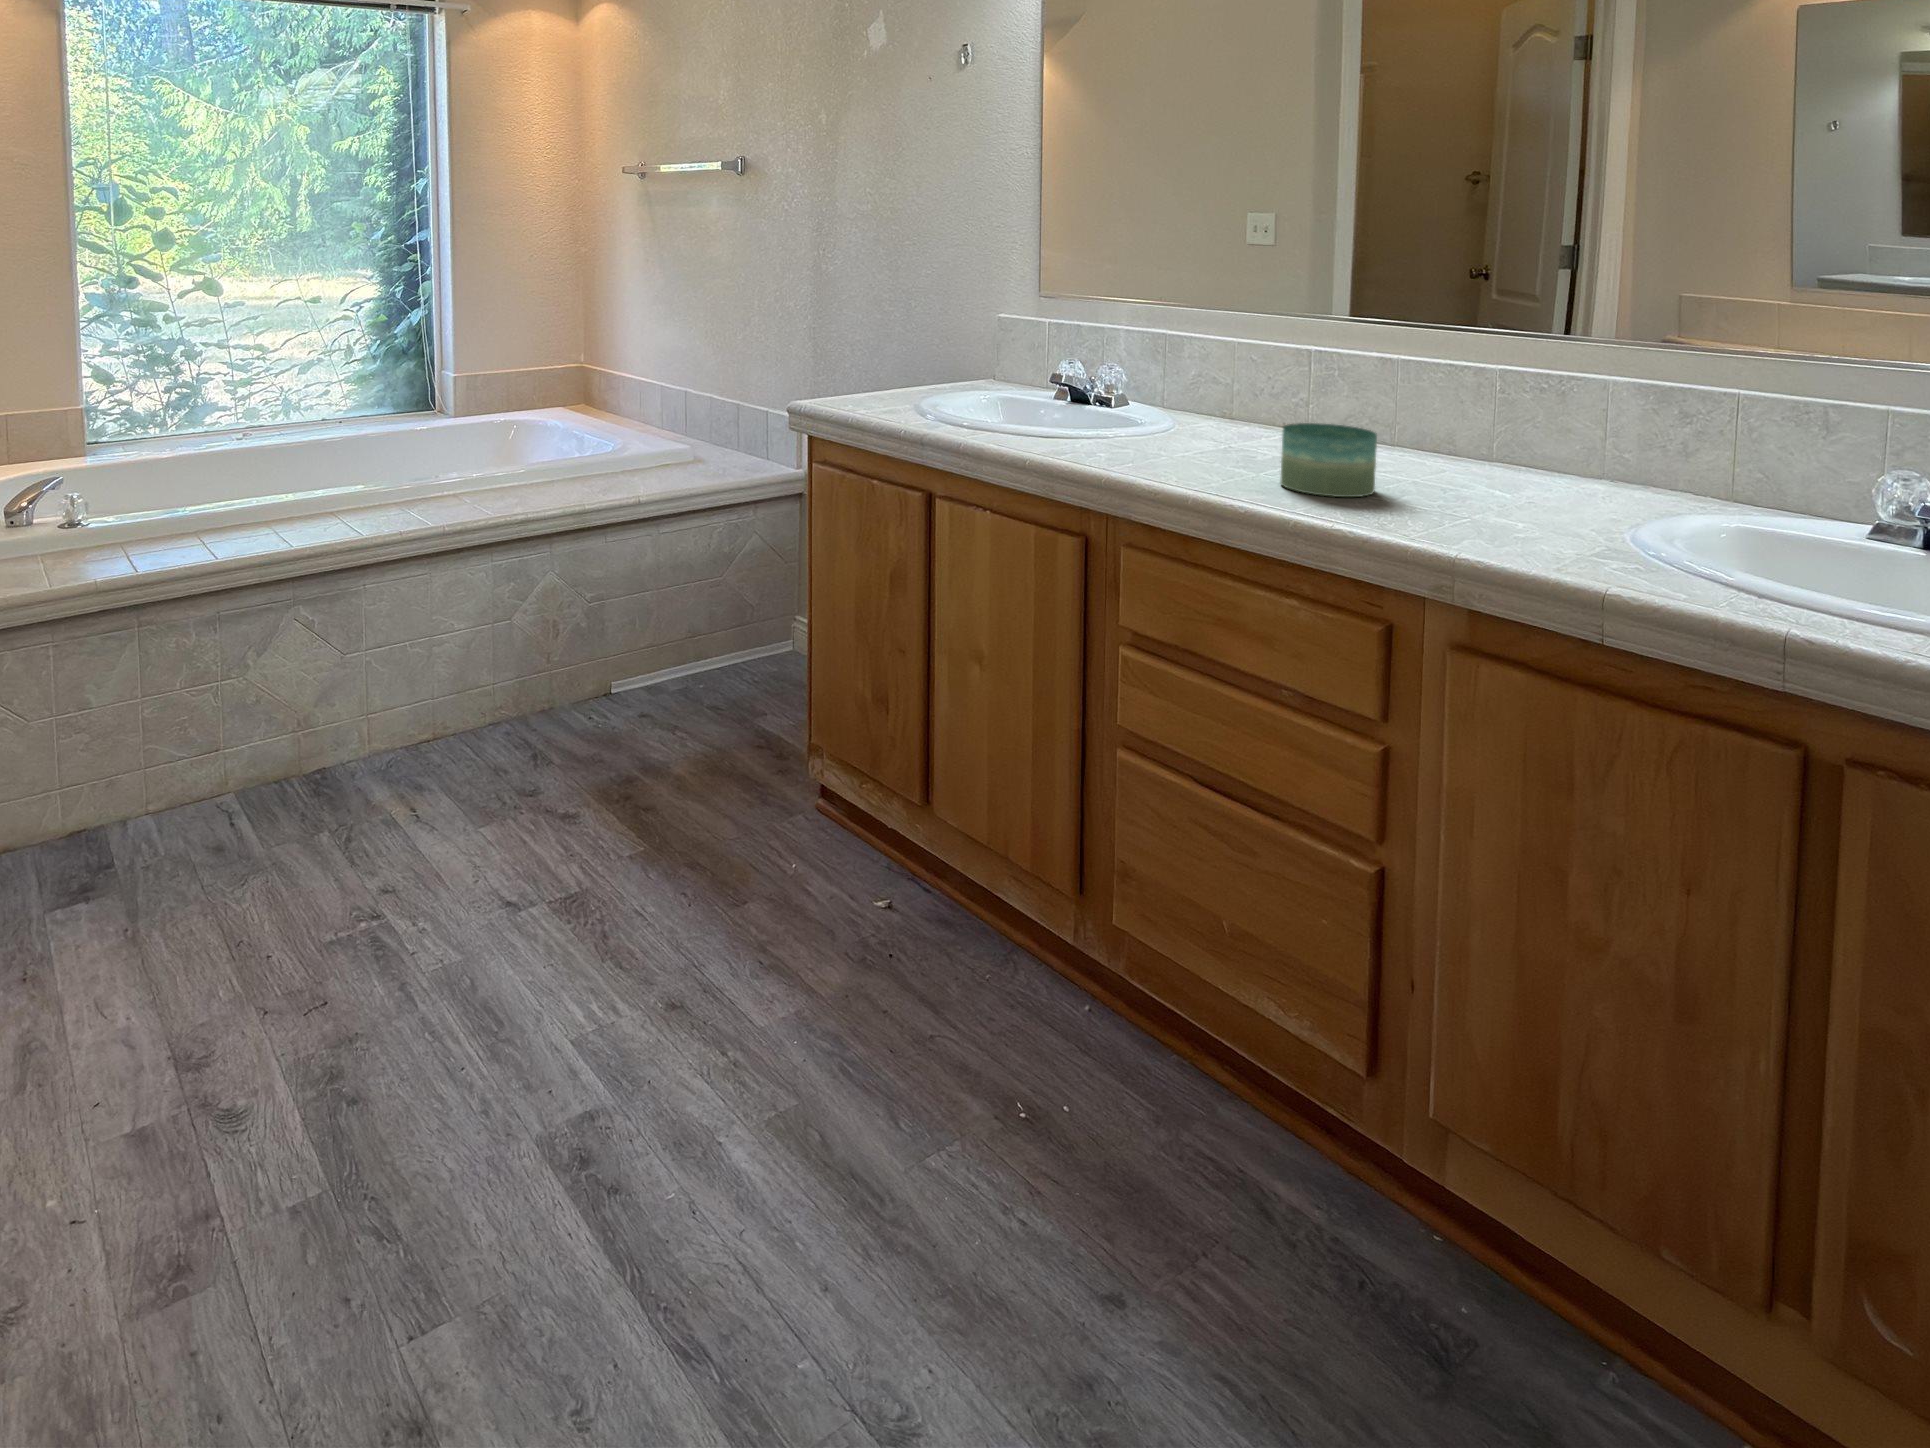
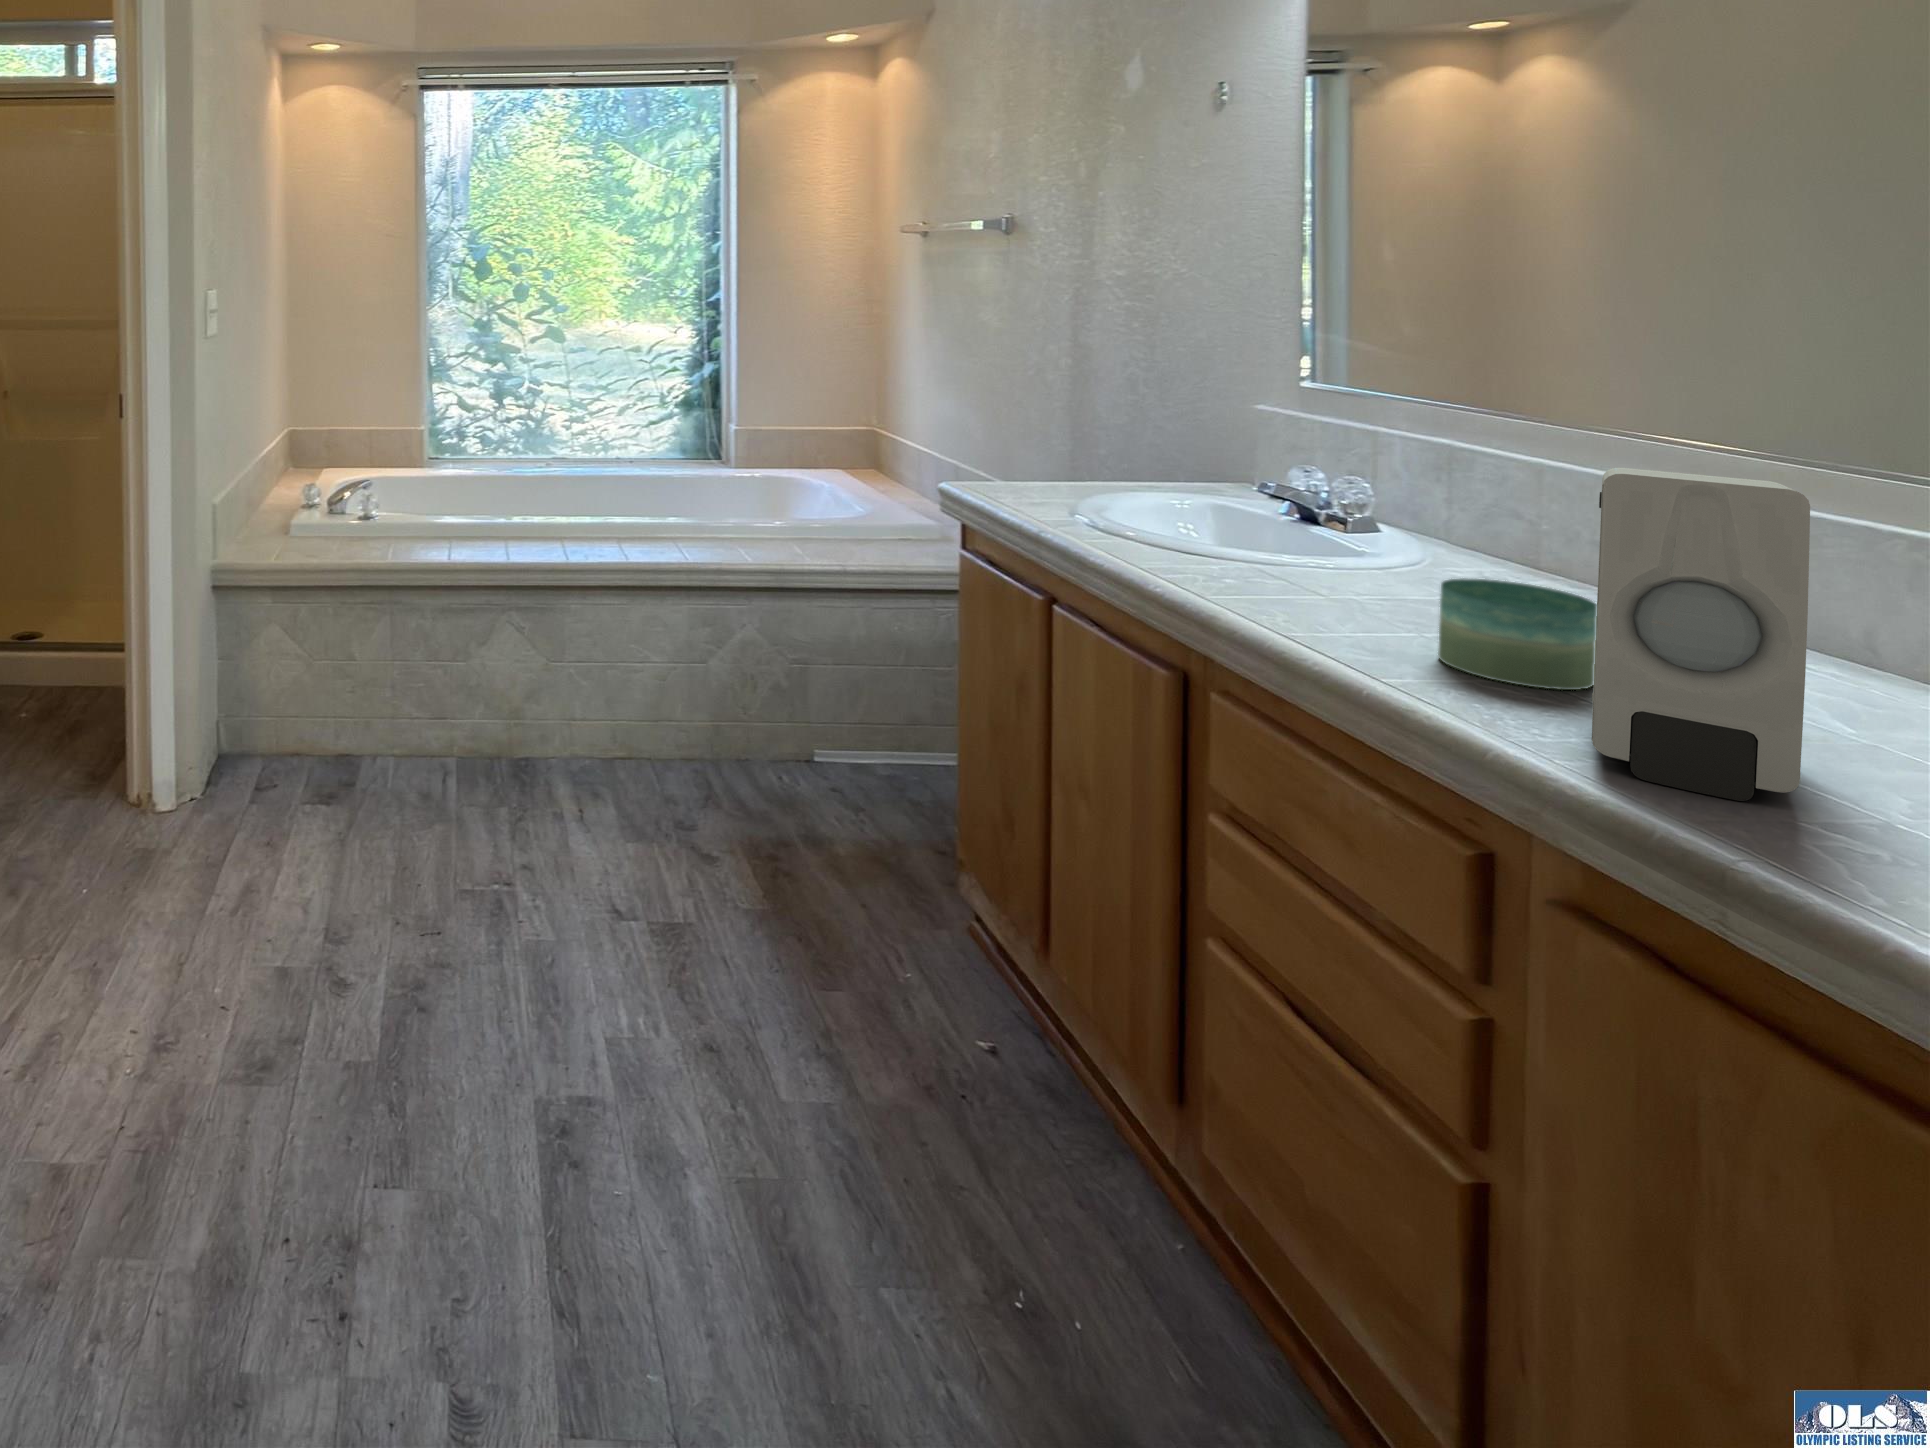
soap dispenser: none [1413,327,1579,548] -> present [1592,468,1810,801]

